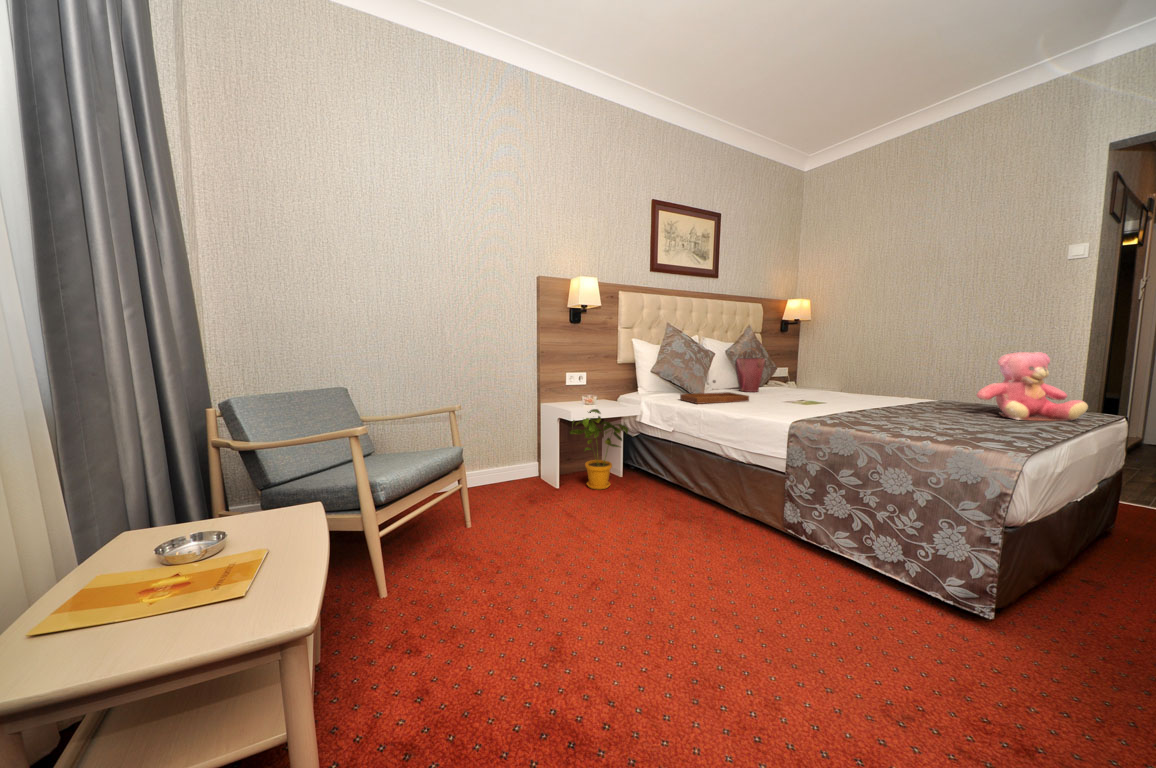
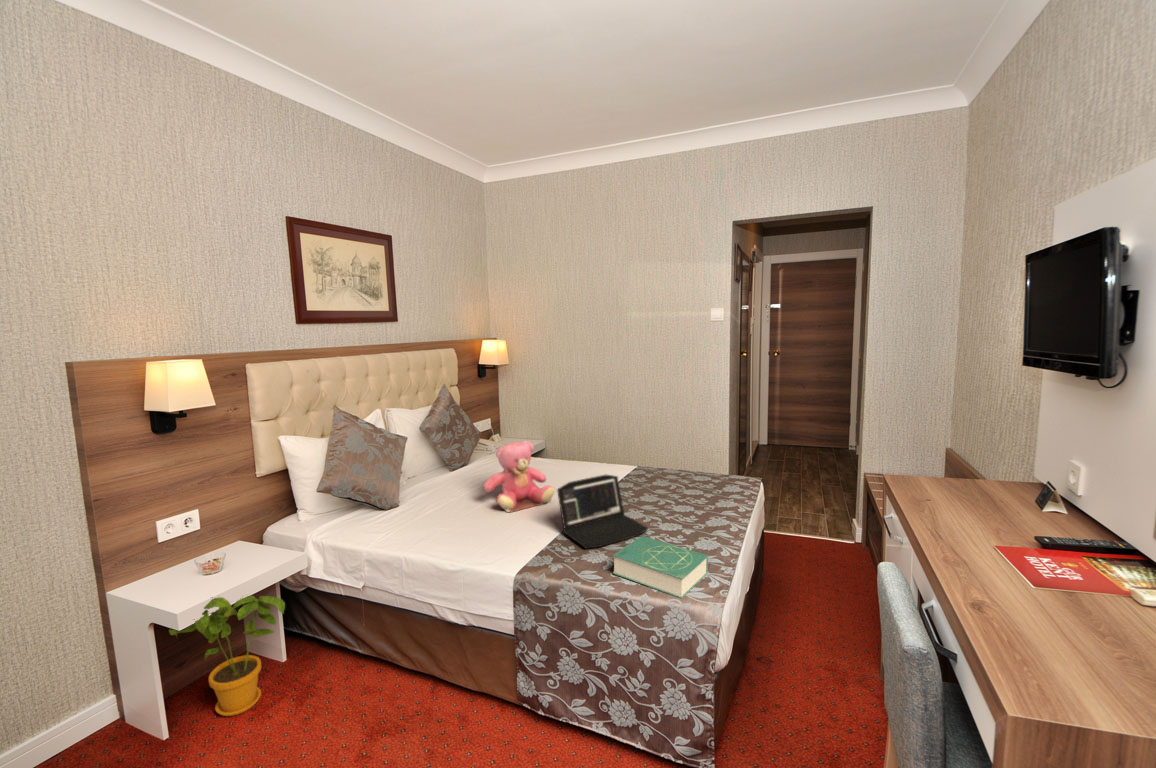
handbag: present [735,348,765,392] -> none [433,421,469,479]
teddy bear: present [977,352,1088,421] -> present [483,441,555,512]
laptop: none [839,371,939,422] -> present [557,475,648,548]
tray: present [680,380,749,404] -> none [364,493,457,542]
book: none [889,410,1012,445] -> present [613,536,708,598]

